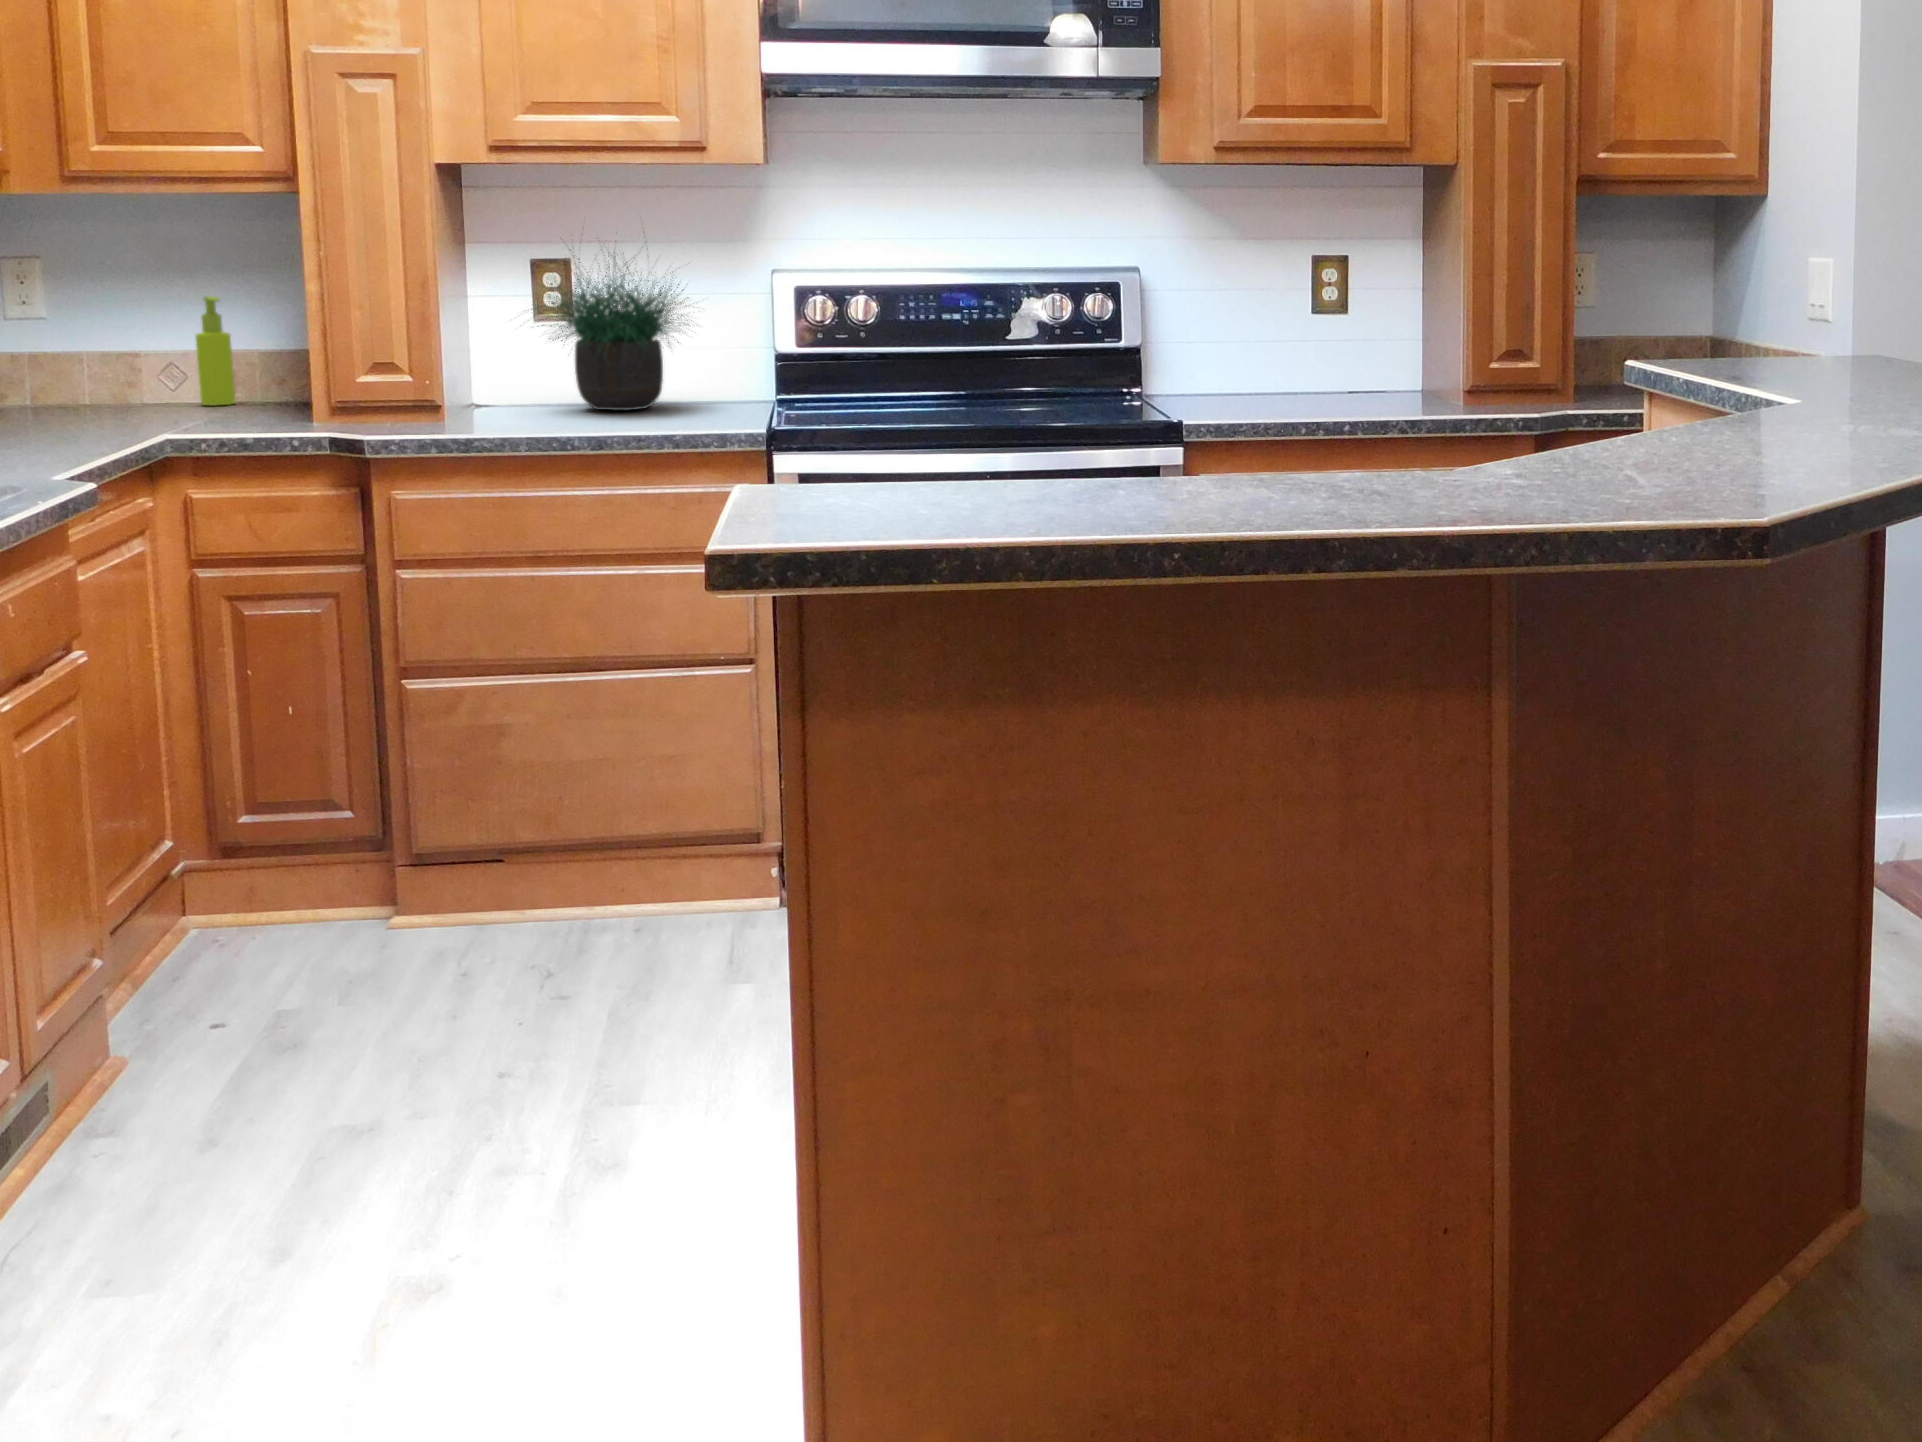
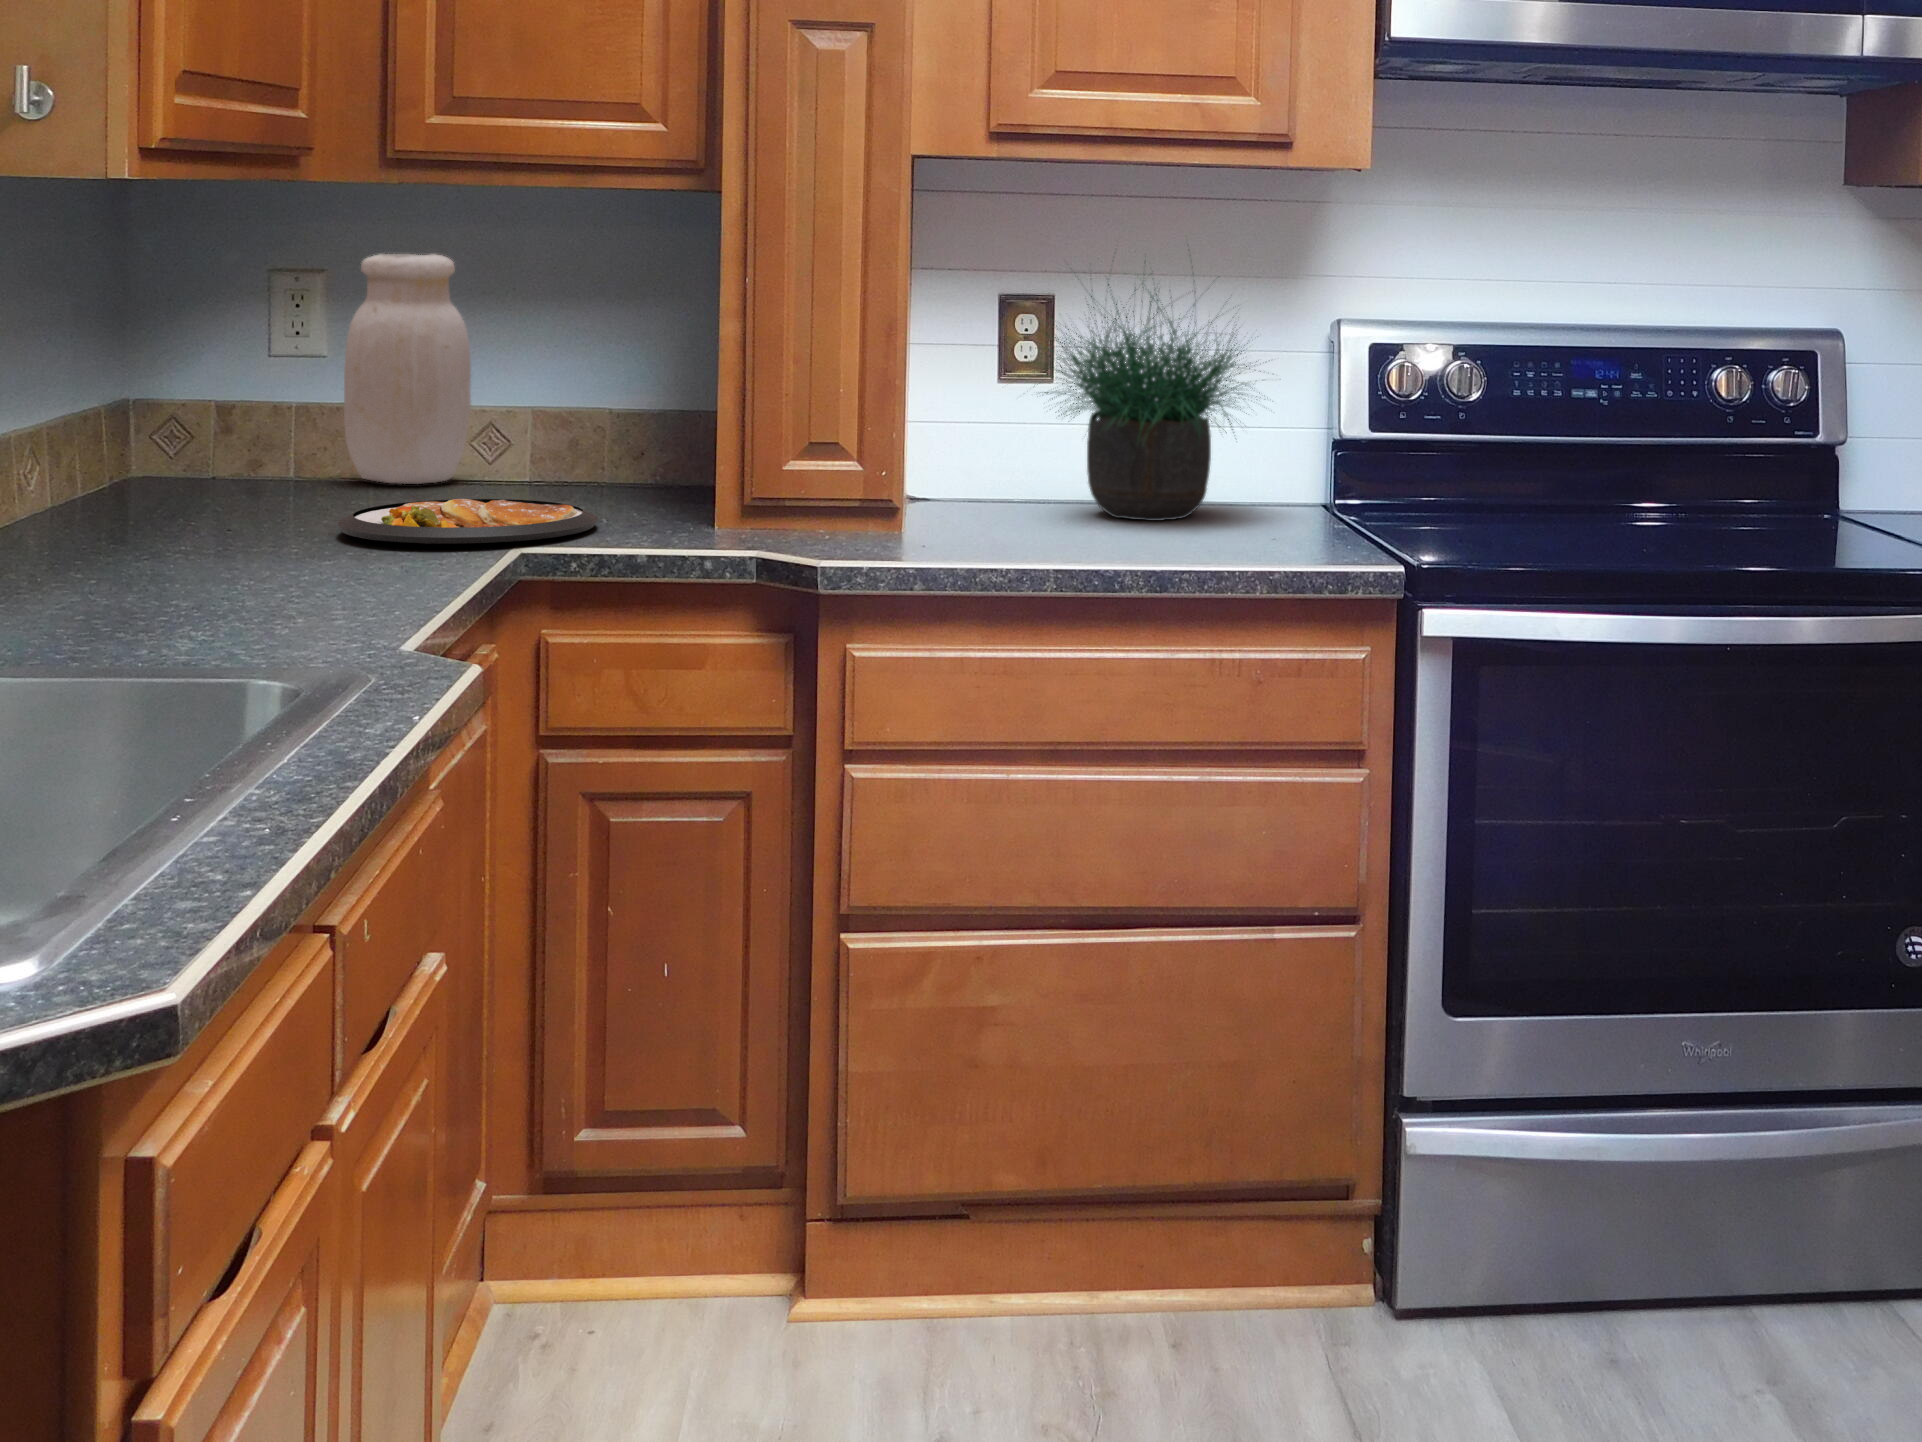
jar: none [60,244,157,406] -> present [344,254,471,484]
soap dispenser: present [196,296,236,405] -> none [529,333,577,488]
dish: none [43,408,228,434] -> present [337,499,598,544]

